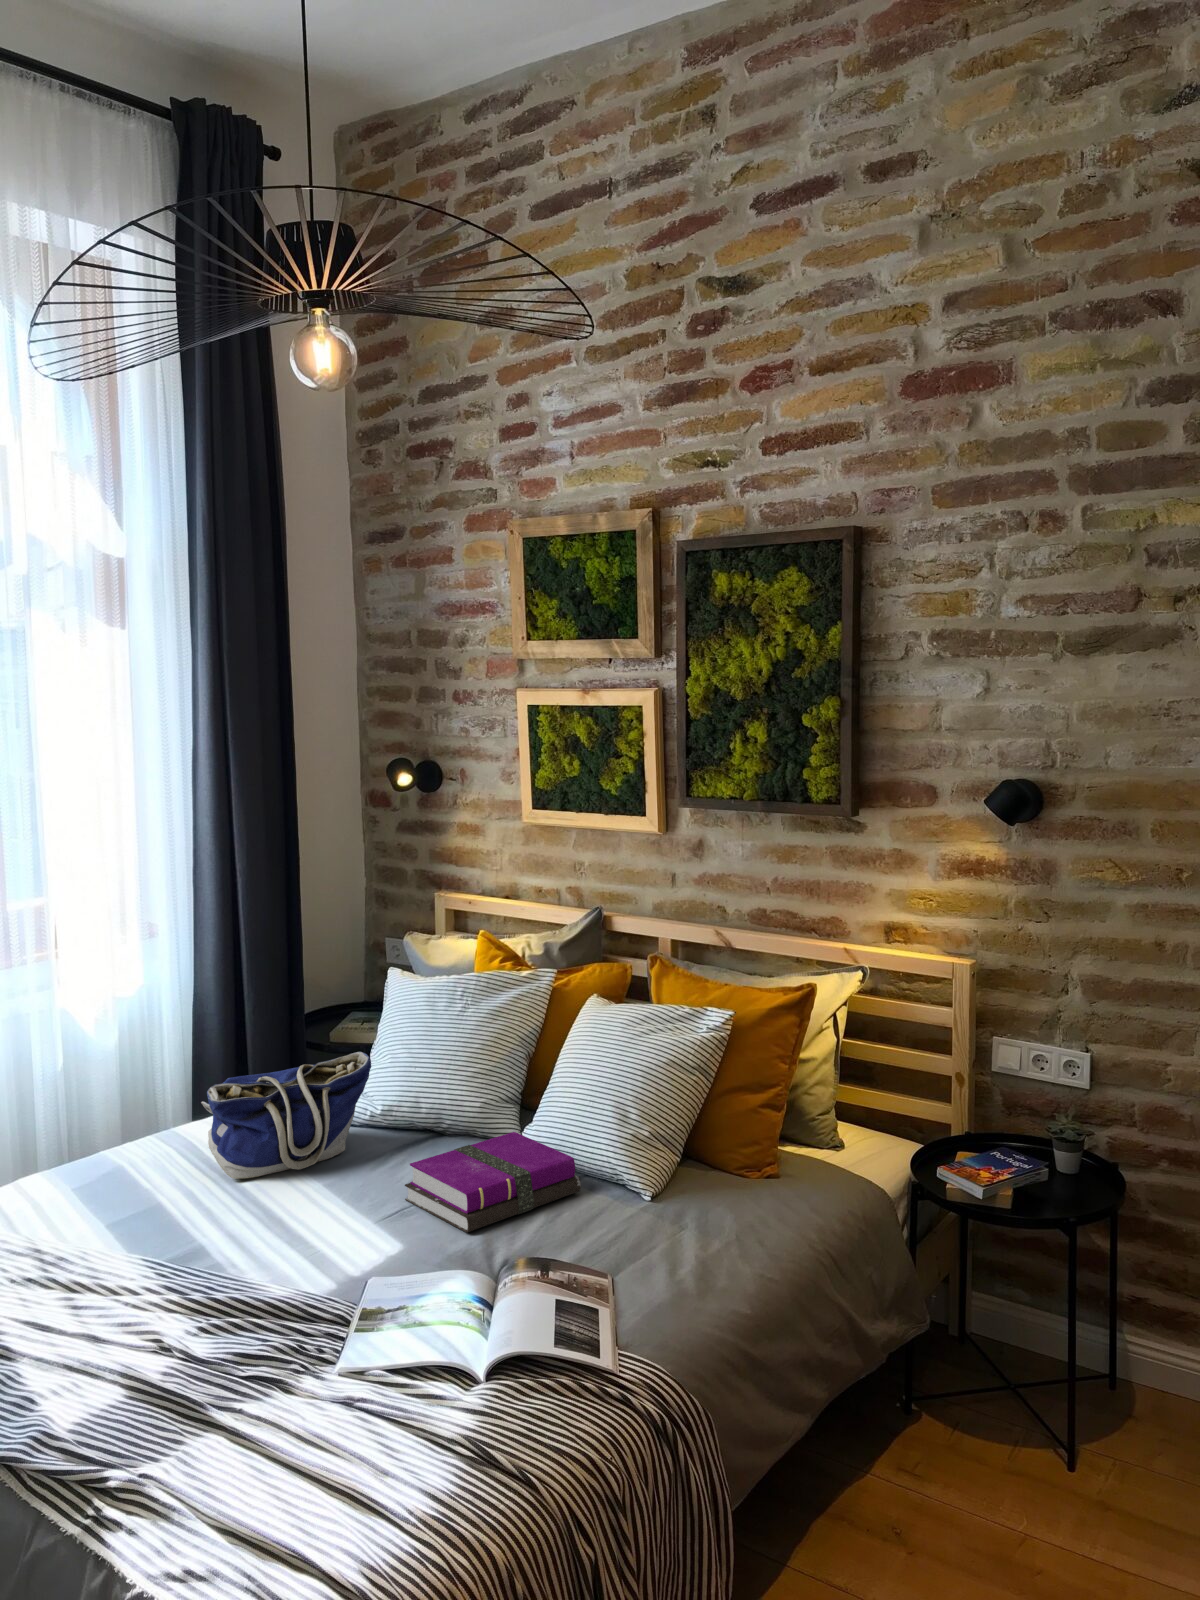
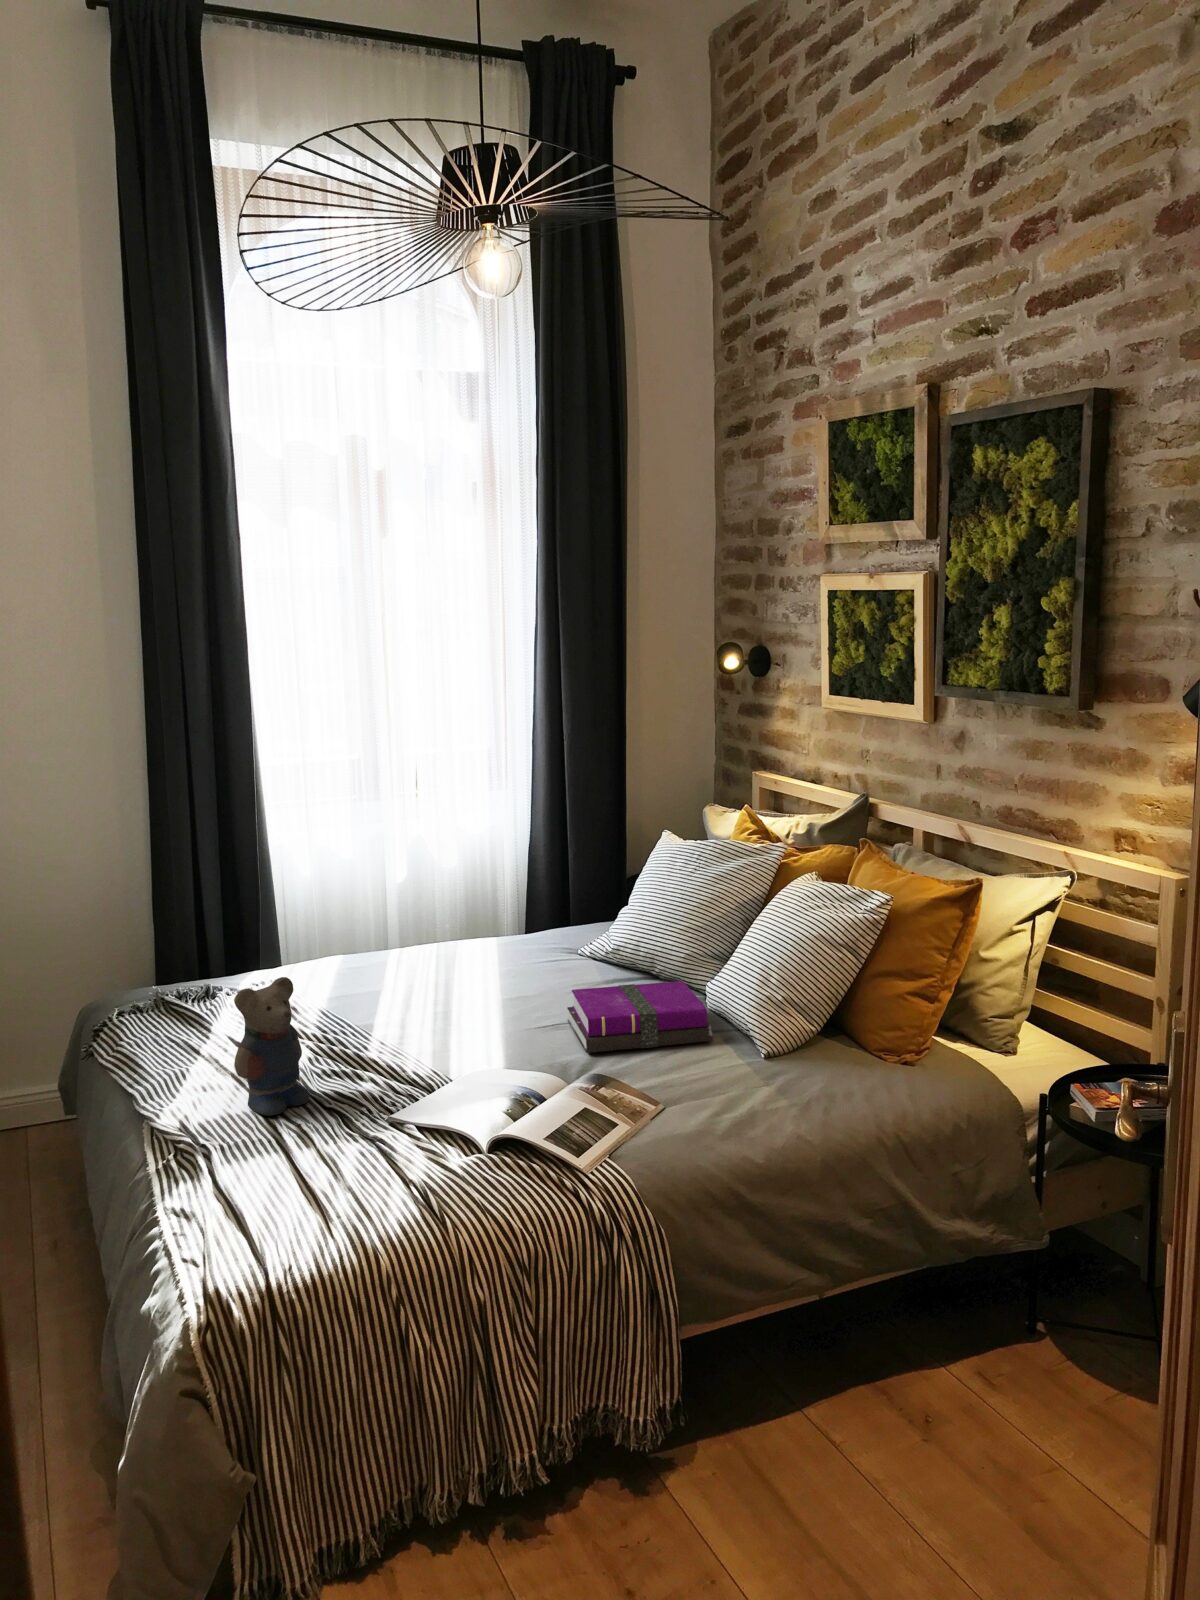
tote bag: present [201,1052,371,1179] -> none [430,892,578,984]
teddy bear: none [112,1216,201,1400] -> present [234,977,310,1116]

